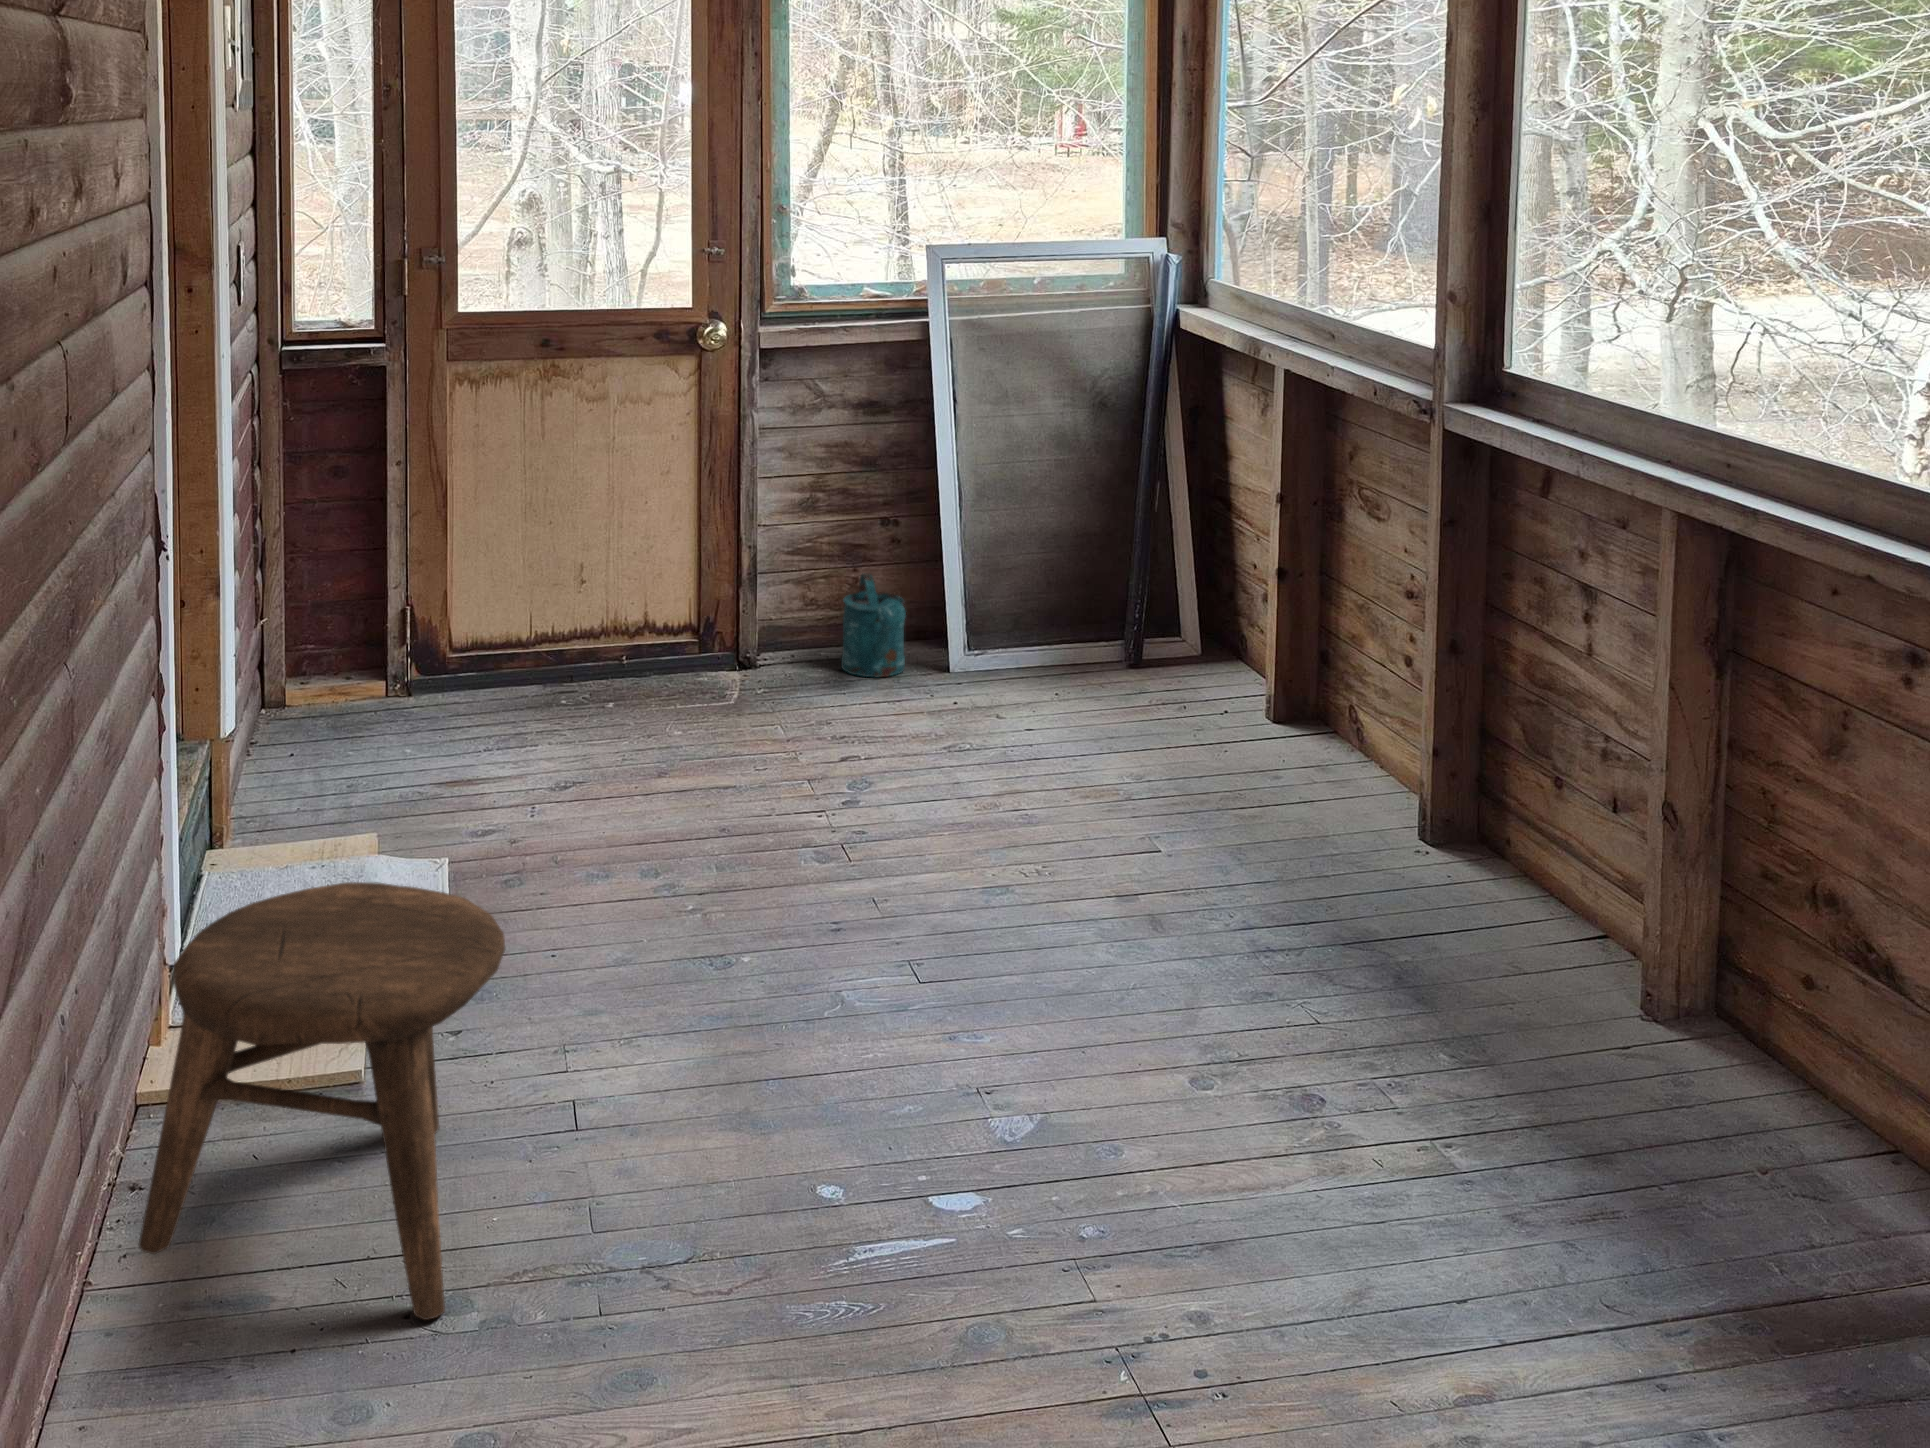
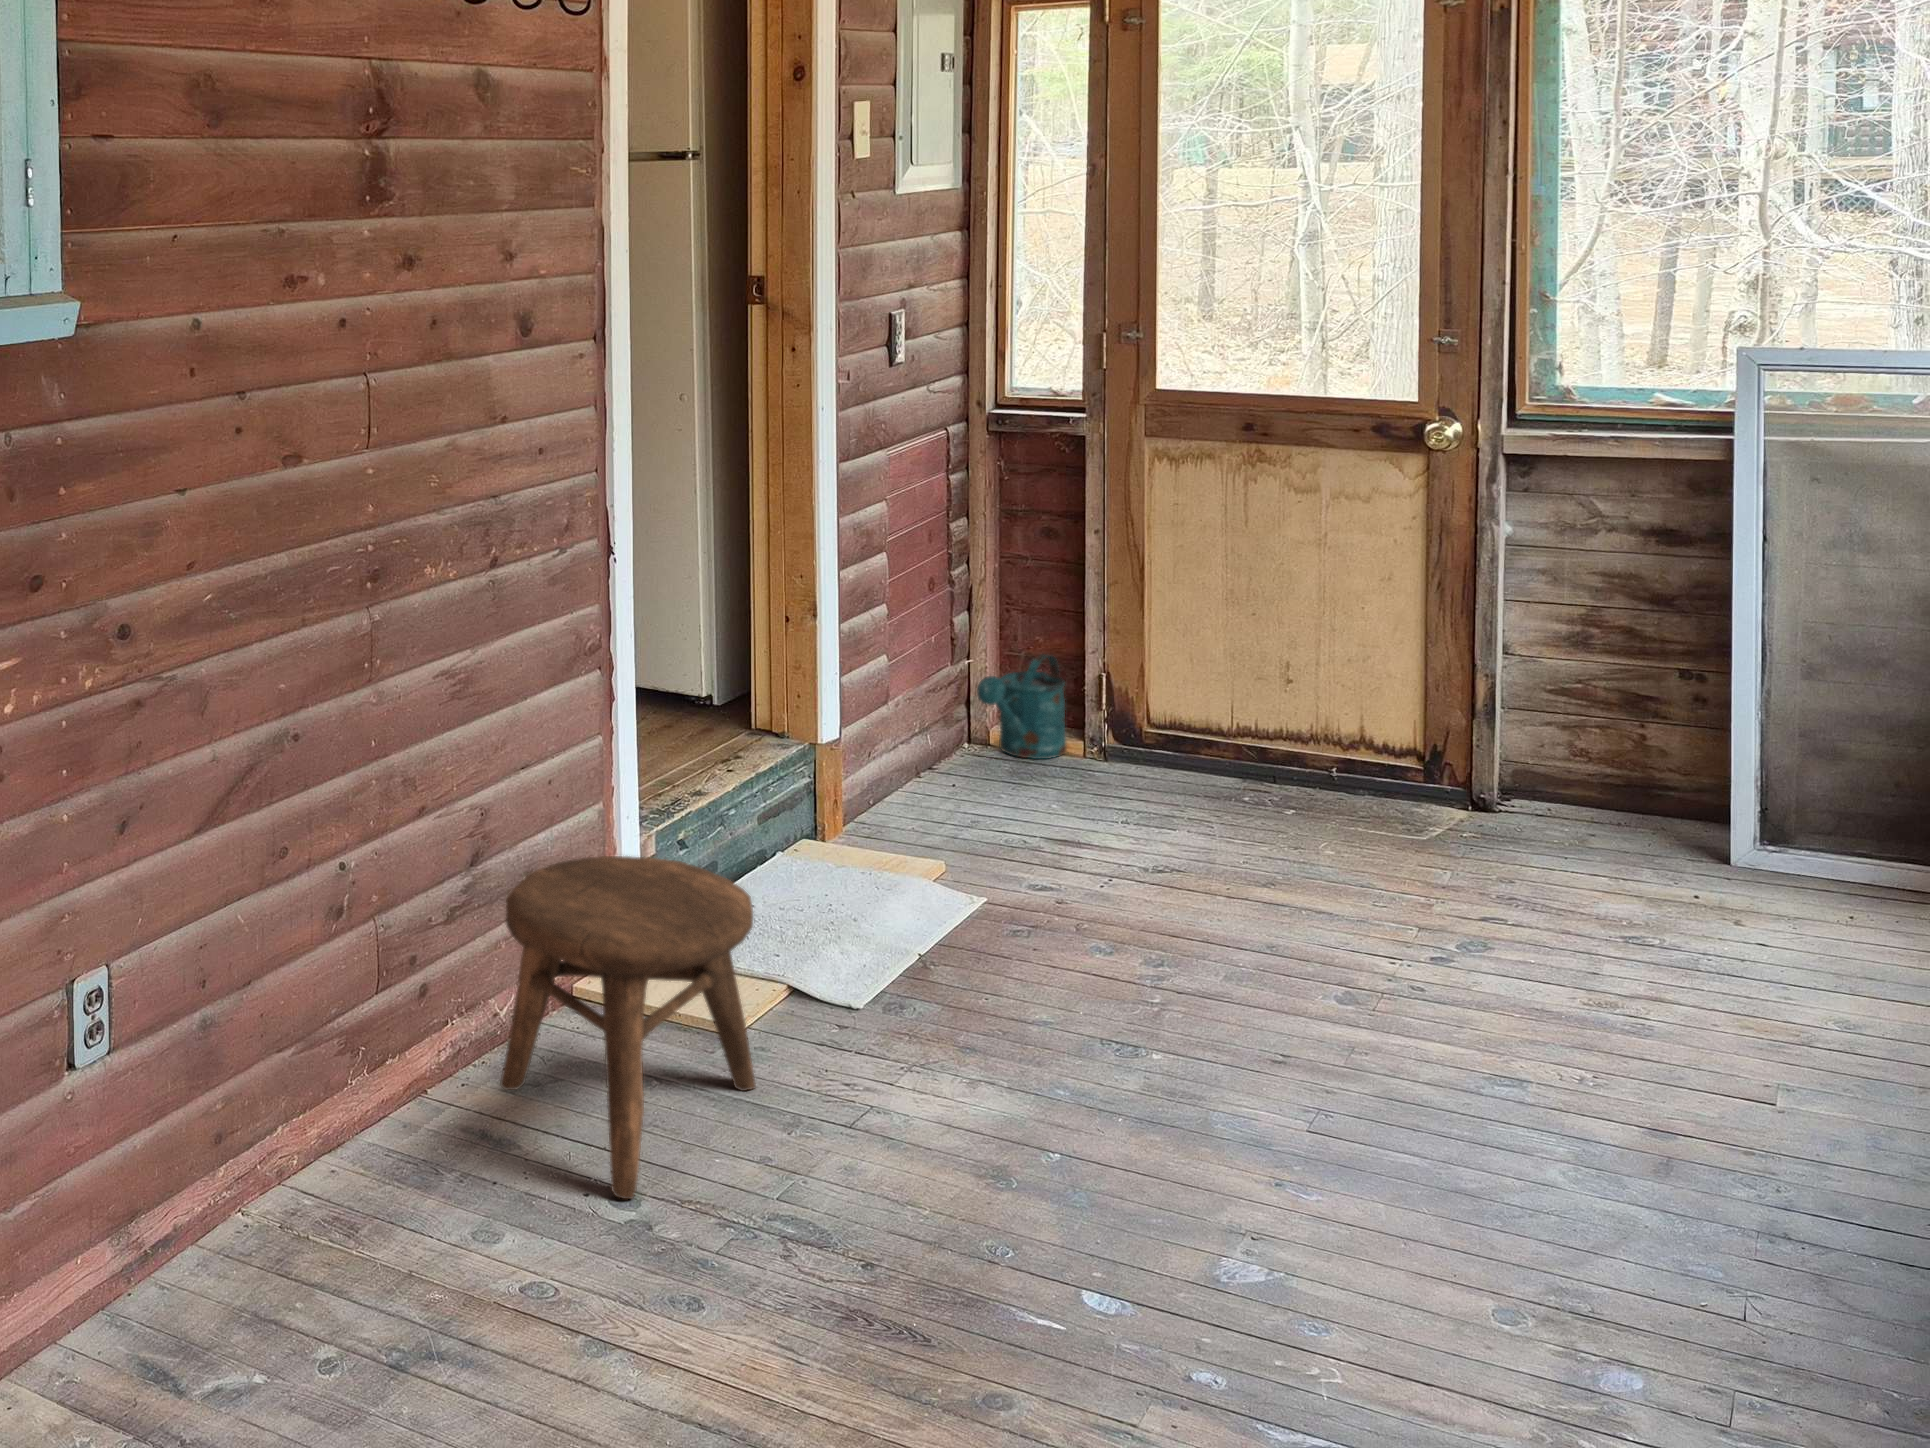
watering can: present [841,573,906,677] -> present [977,654,1067,759]

